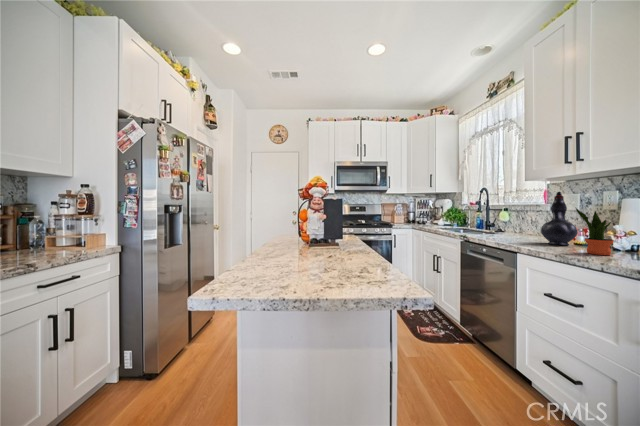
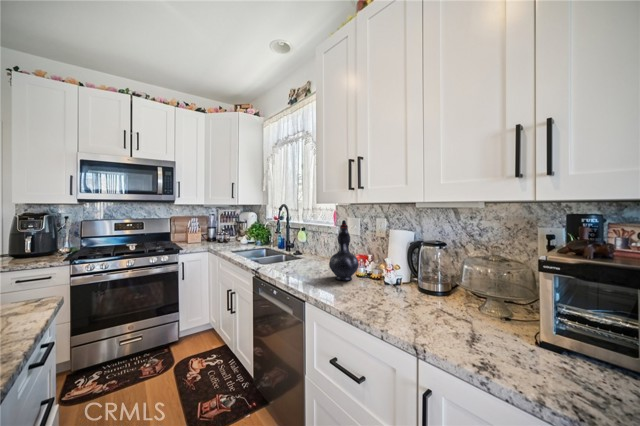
potted plant: present [576,208,614,255] -> none [357,245,387,300]

